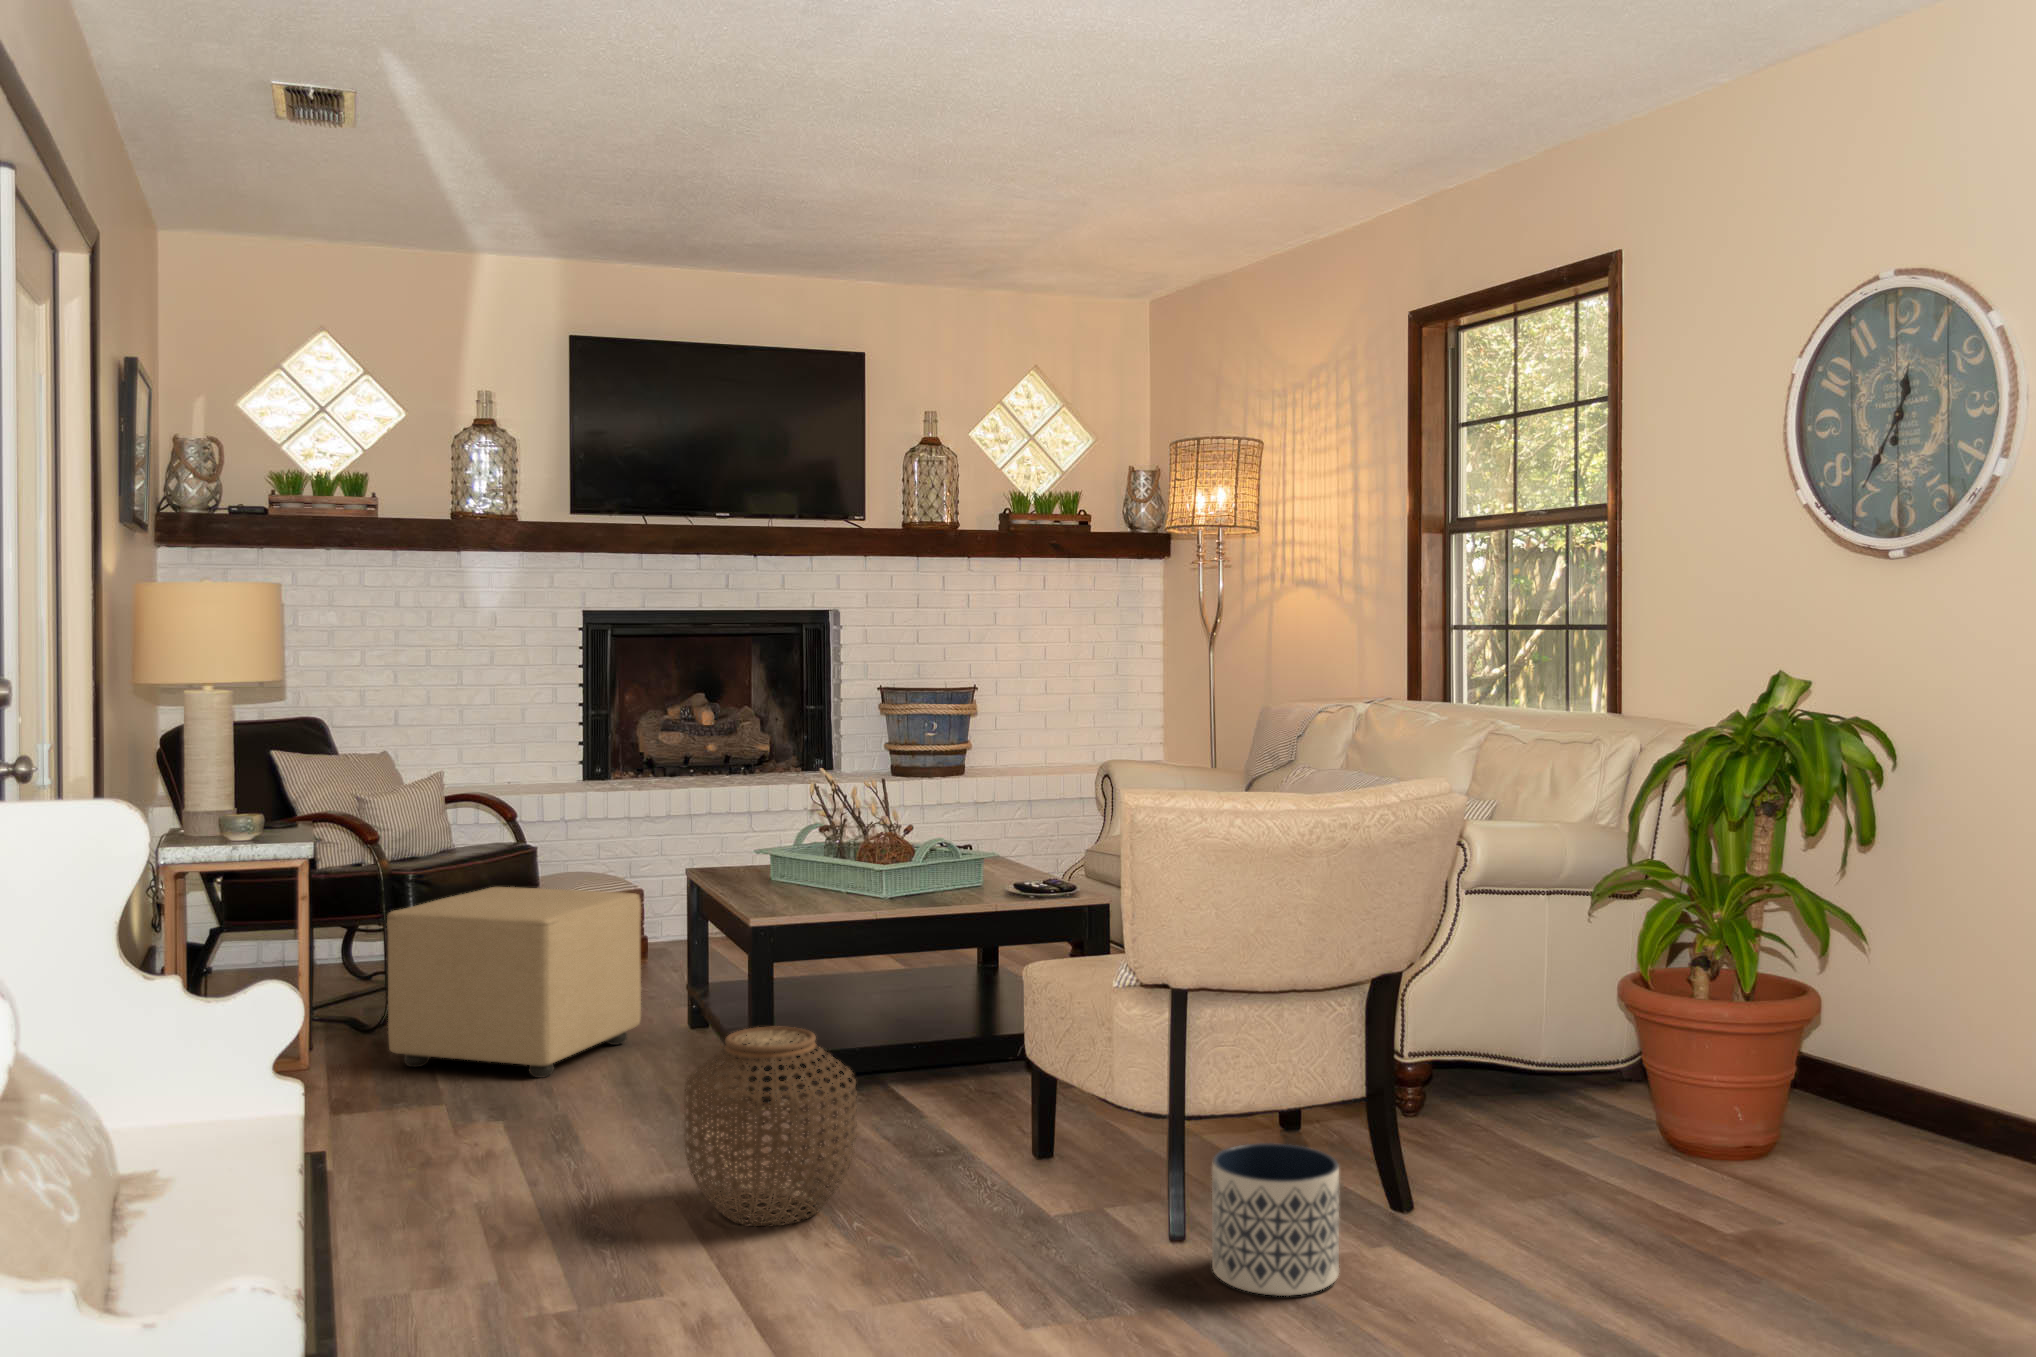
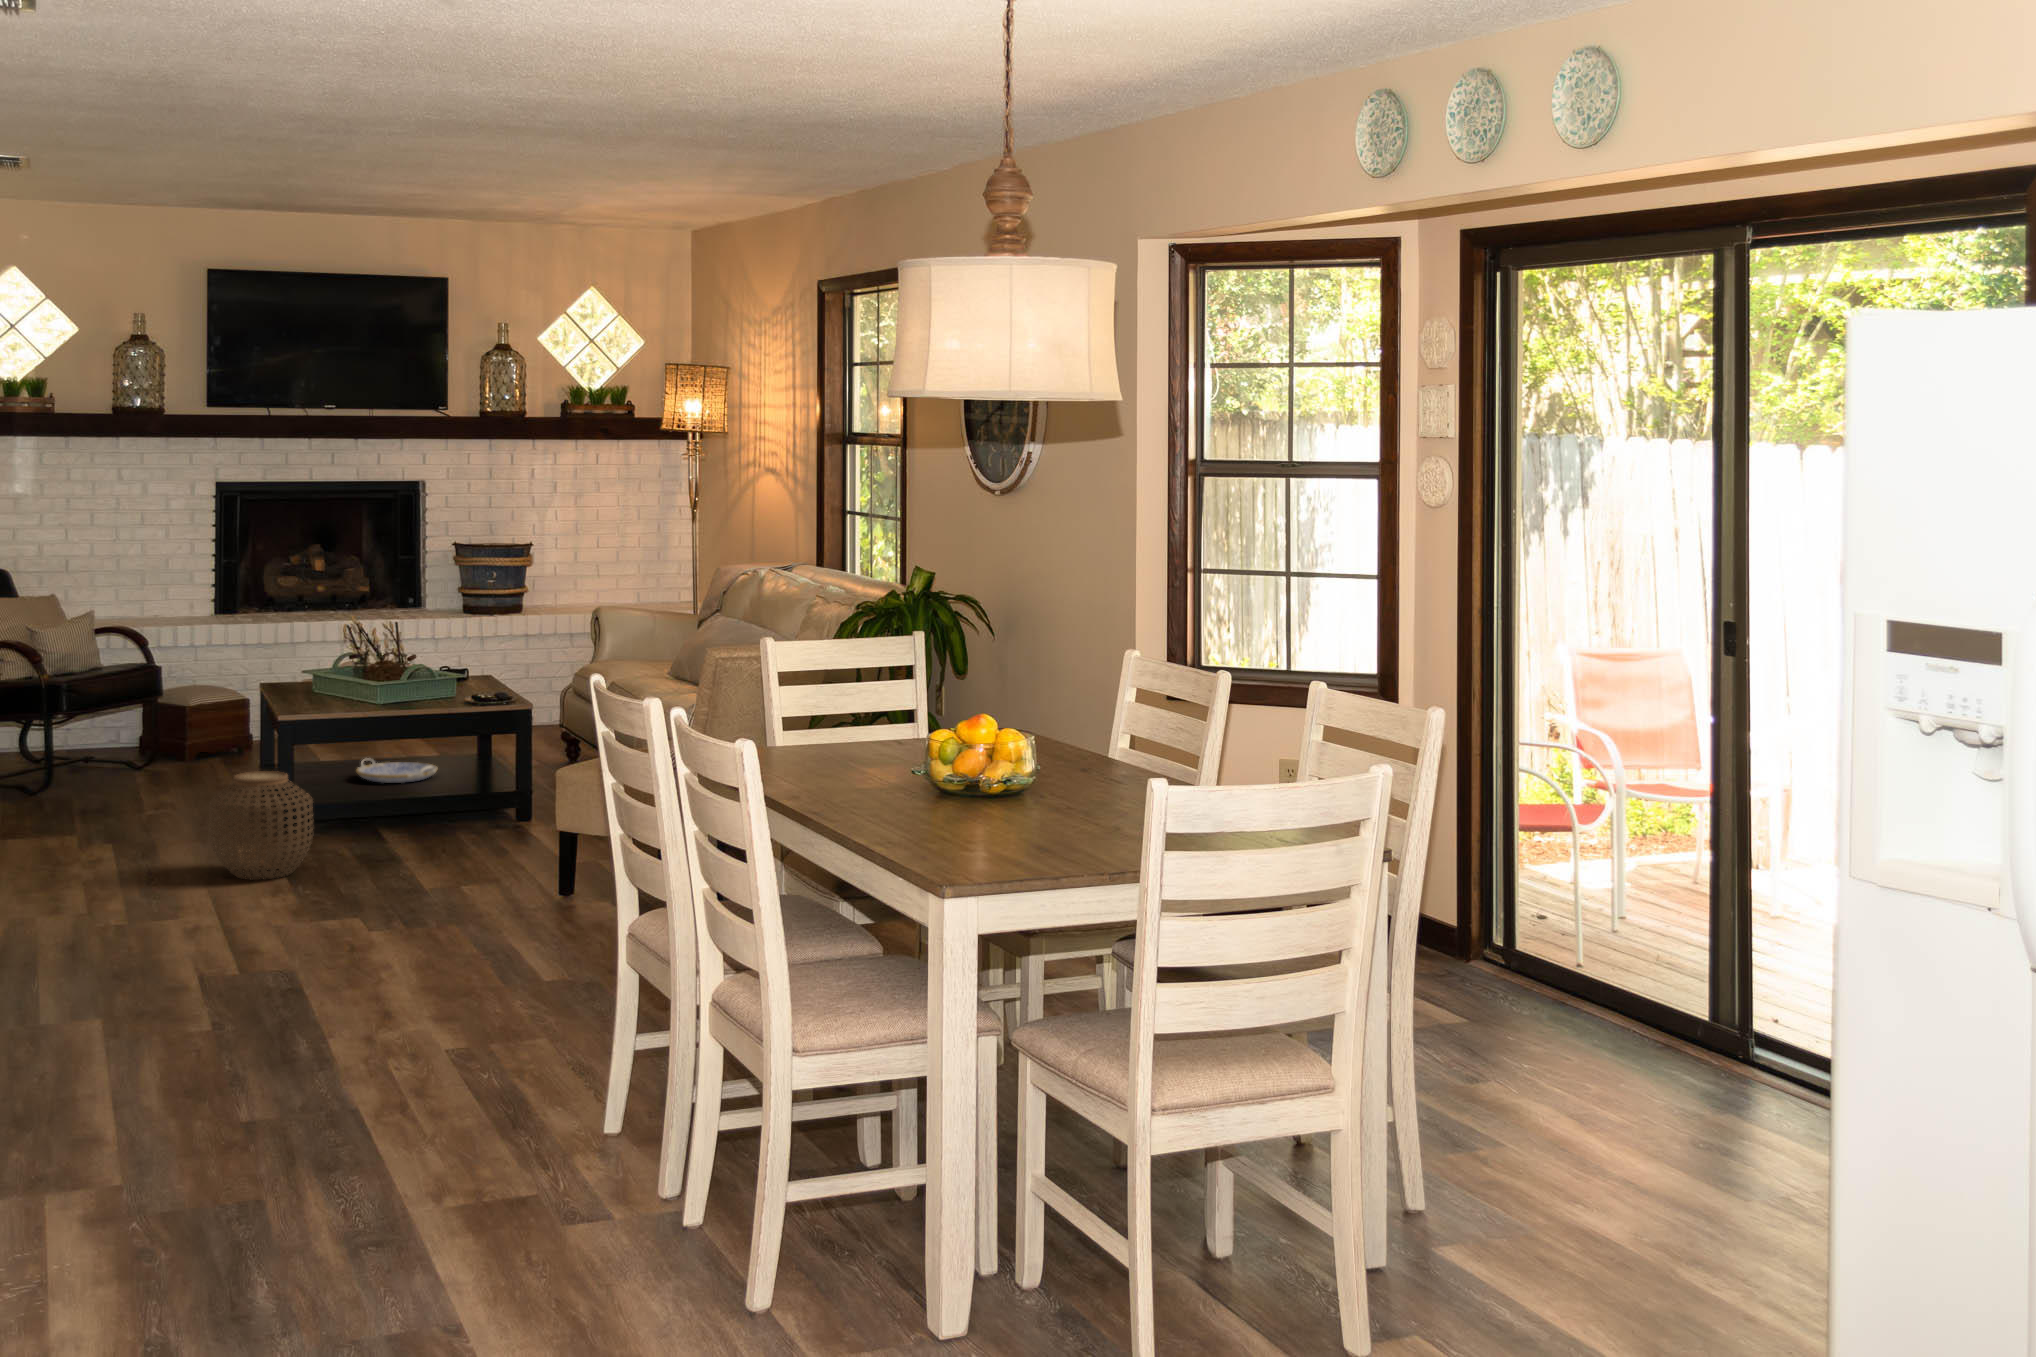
ottoman: present [387,887,641,1078] -> none [43,693,225,817]
serving tray: none [838,980,956,1020] -> present [356,758,438,783]
planter: present [1212,1143,1339,1296] -> none [488,831,557,904]

